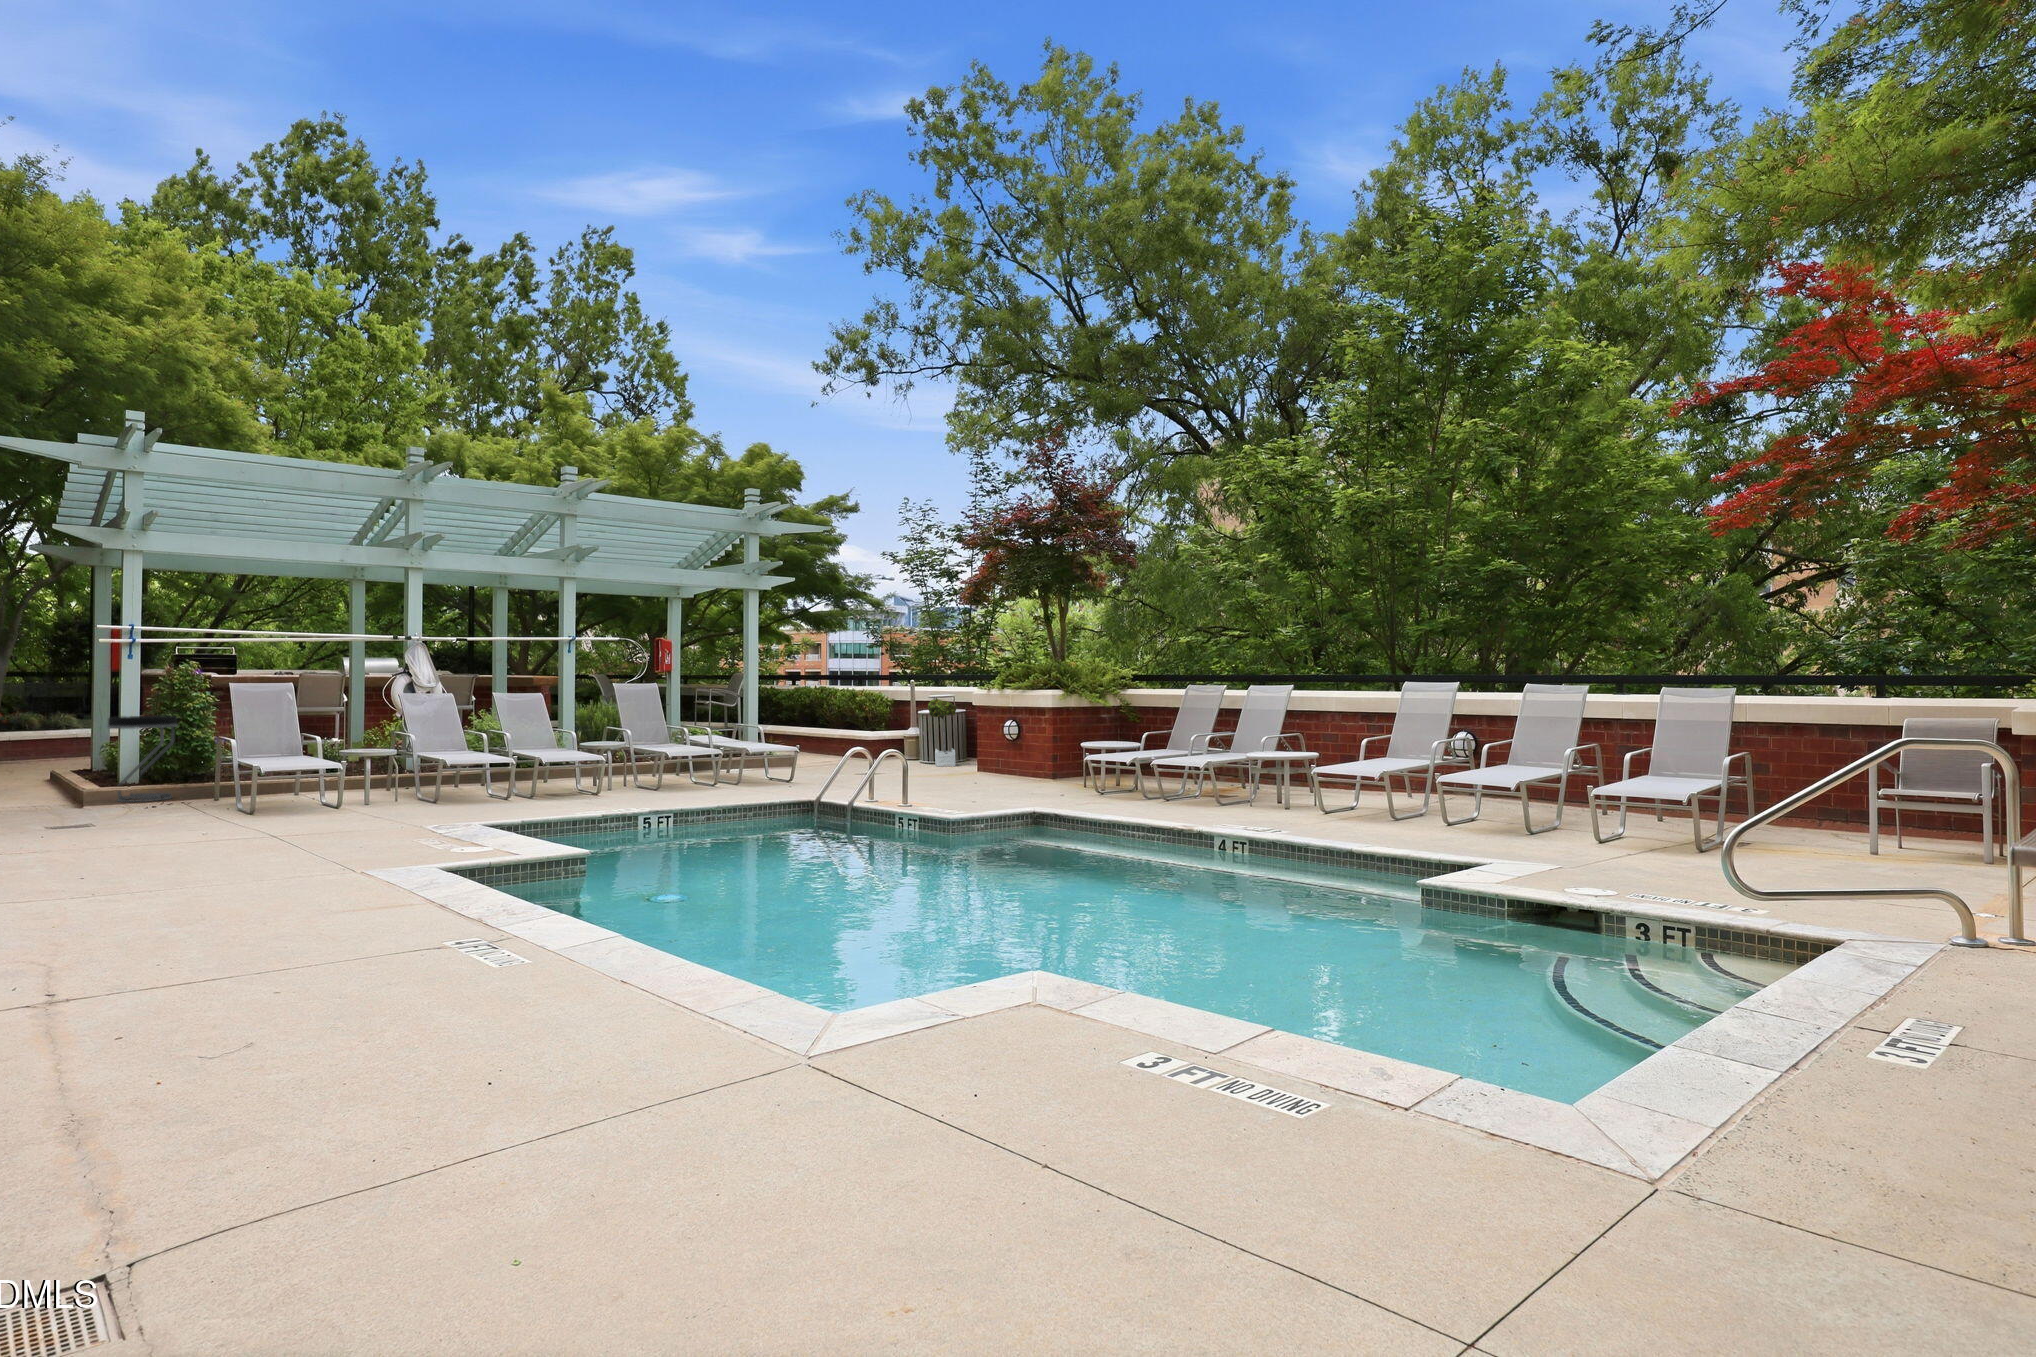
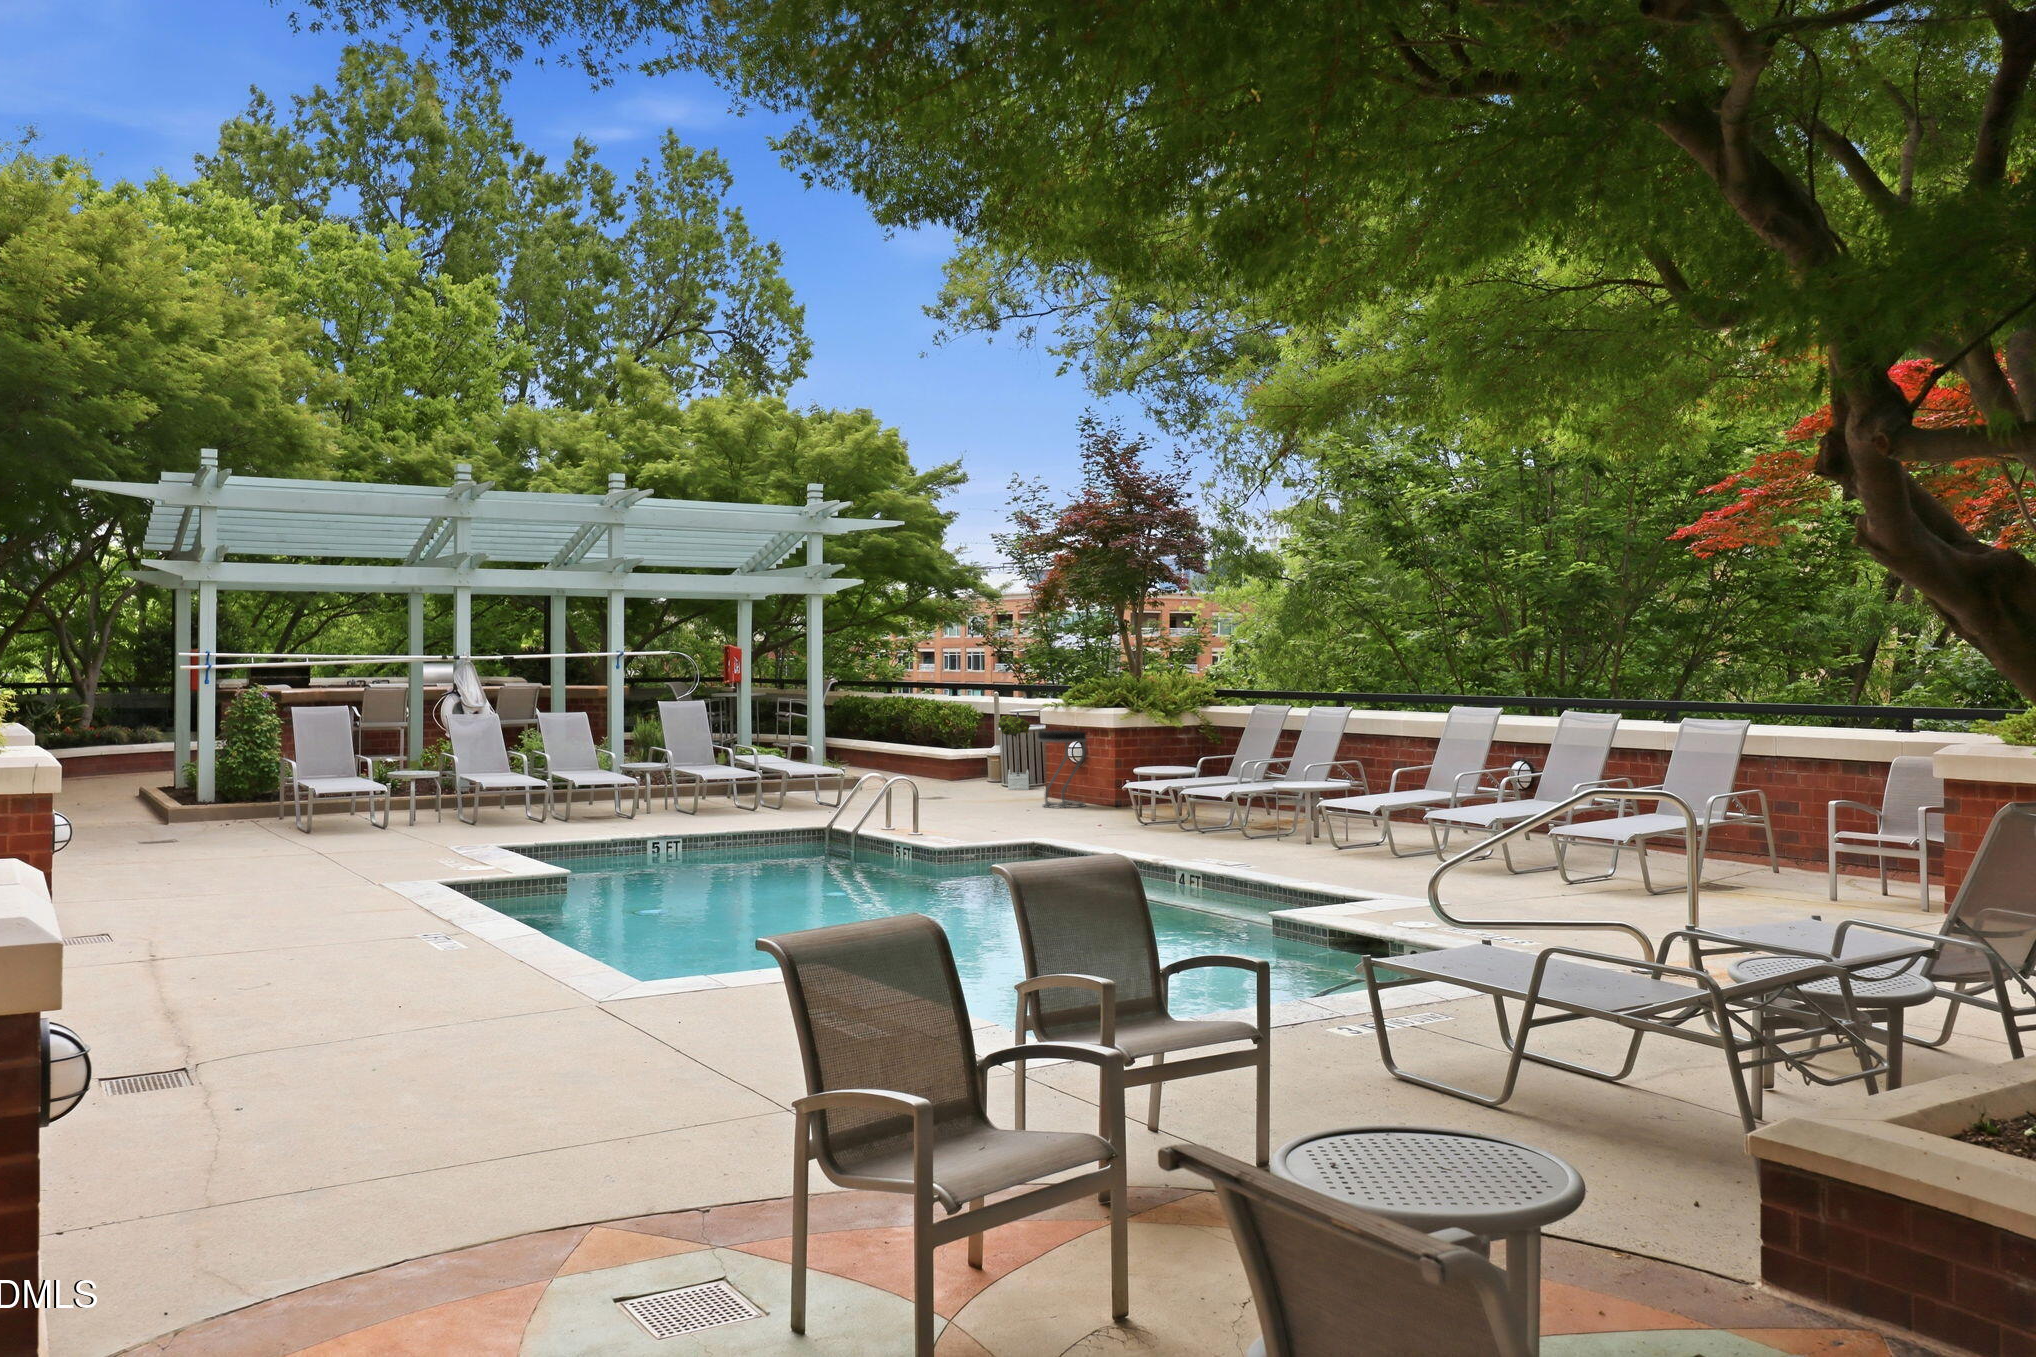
stool: present [108,716,177,802] -> present [1037,730,1087,808]

